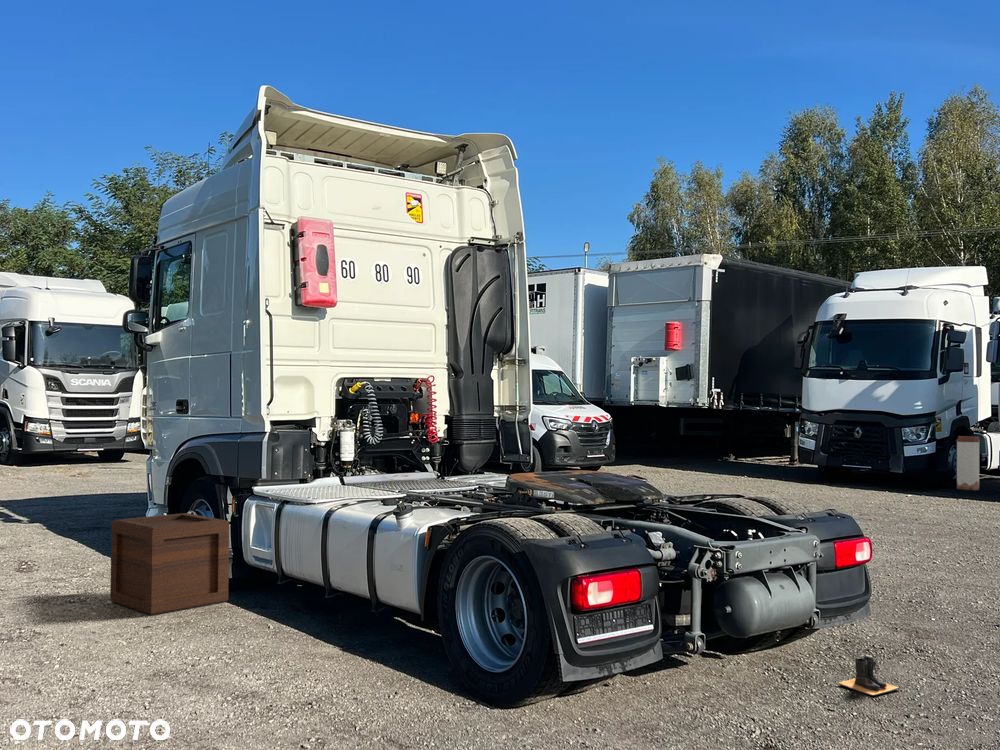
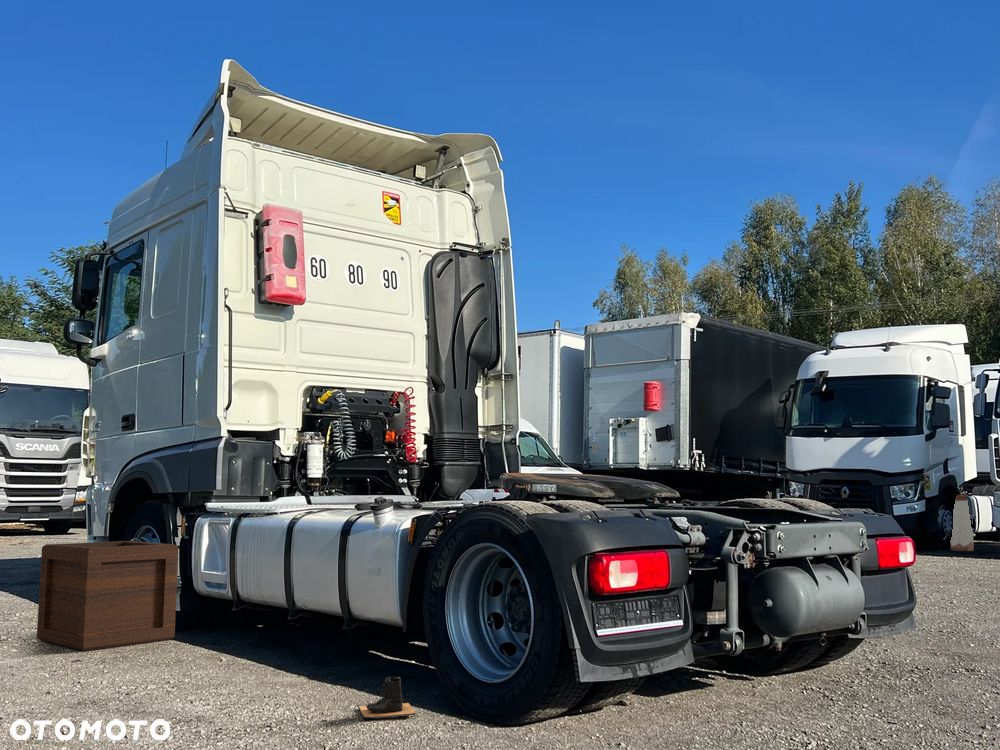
boots: present [838,657,899,696] -> present [358,677,416,719]

